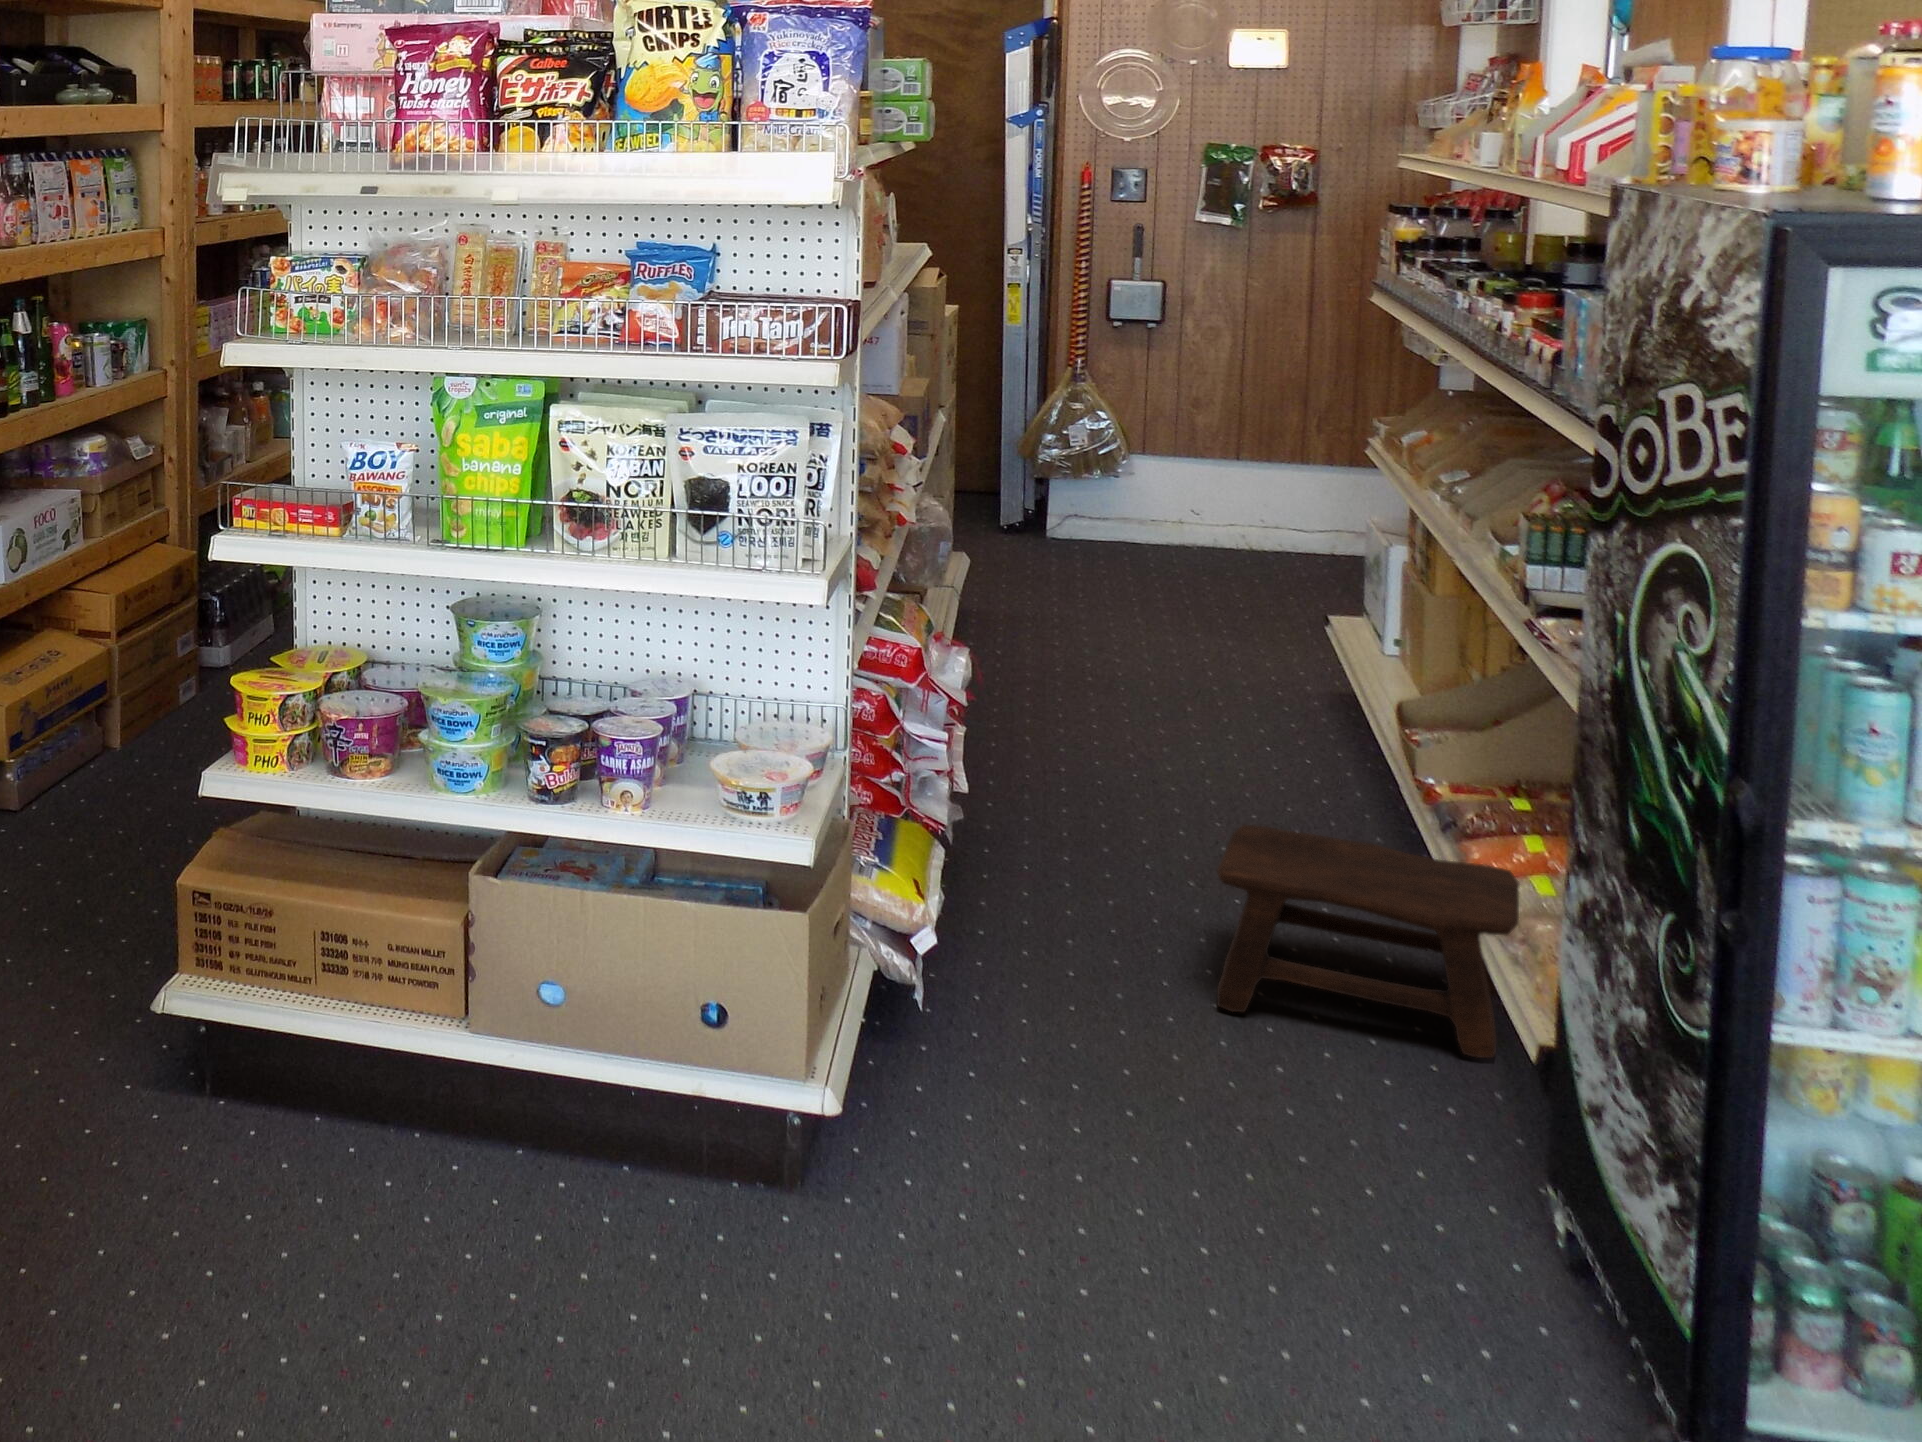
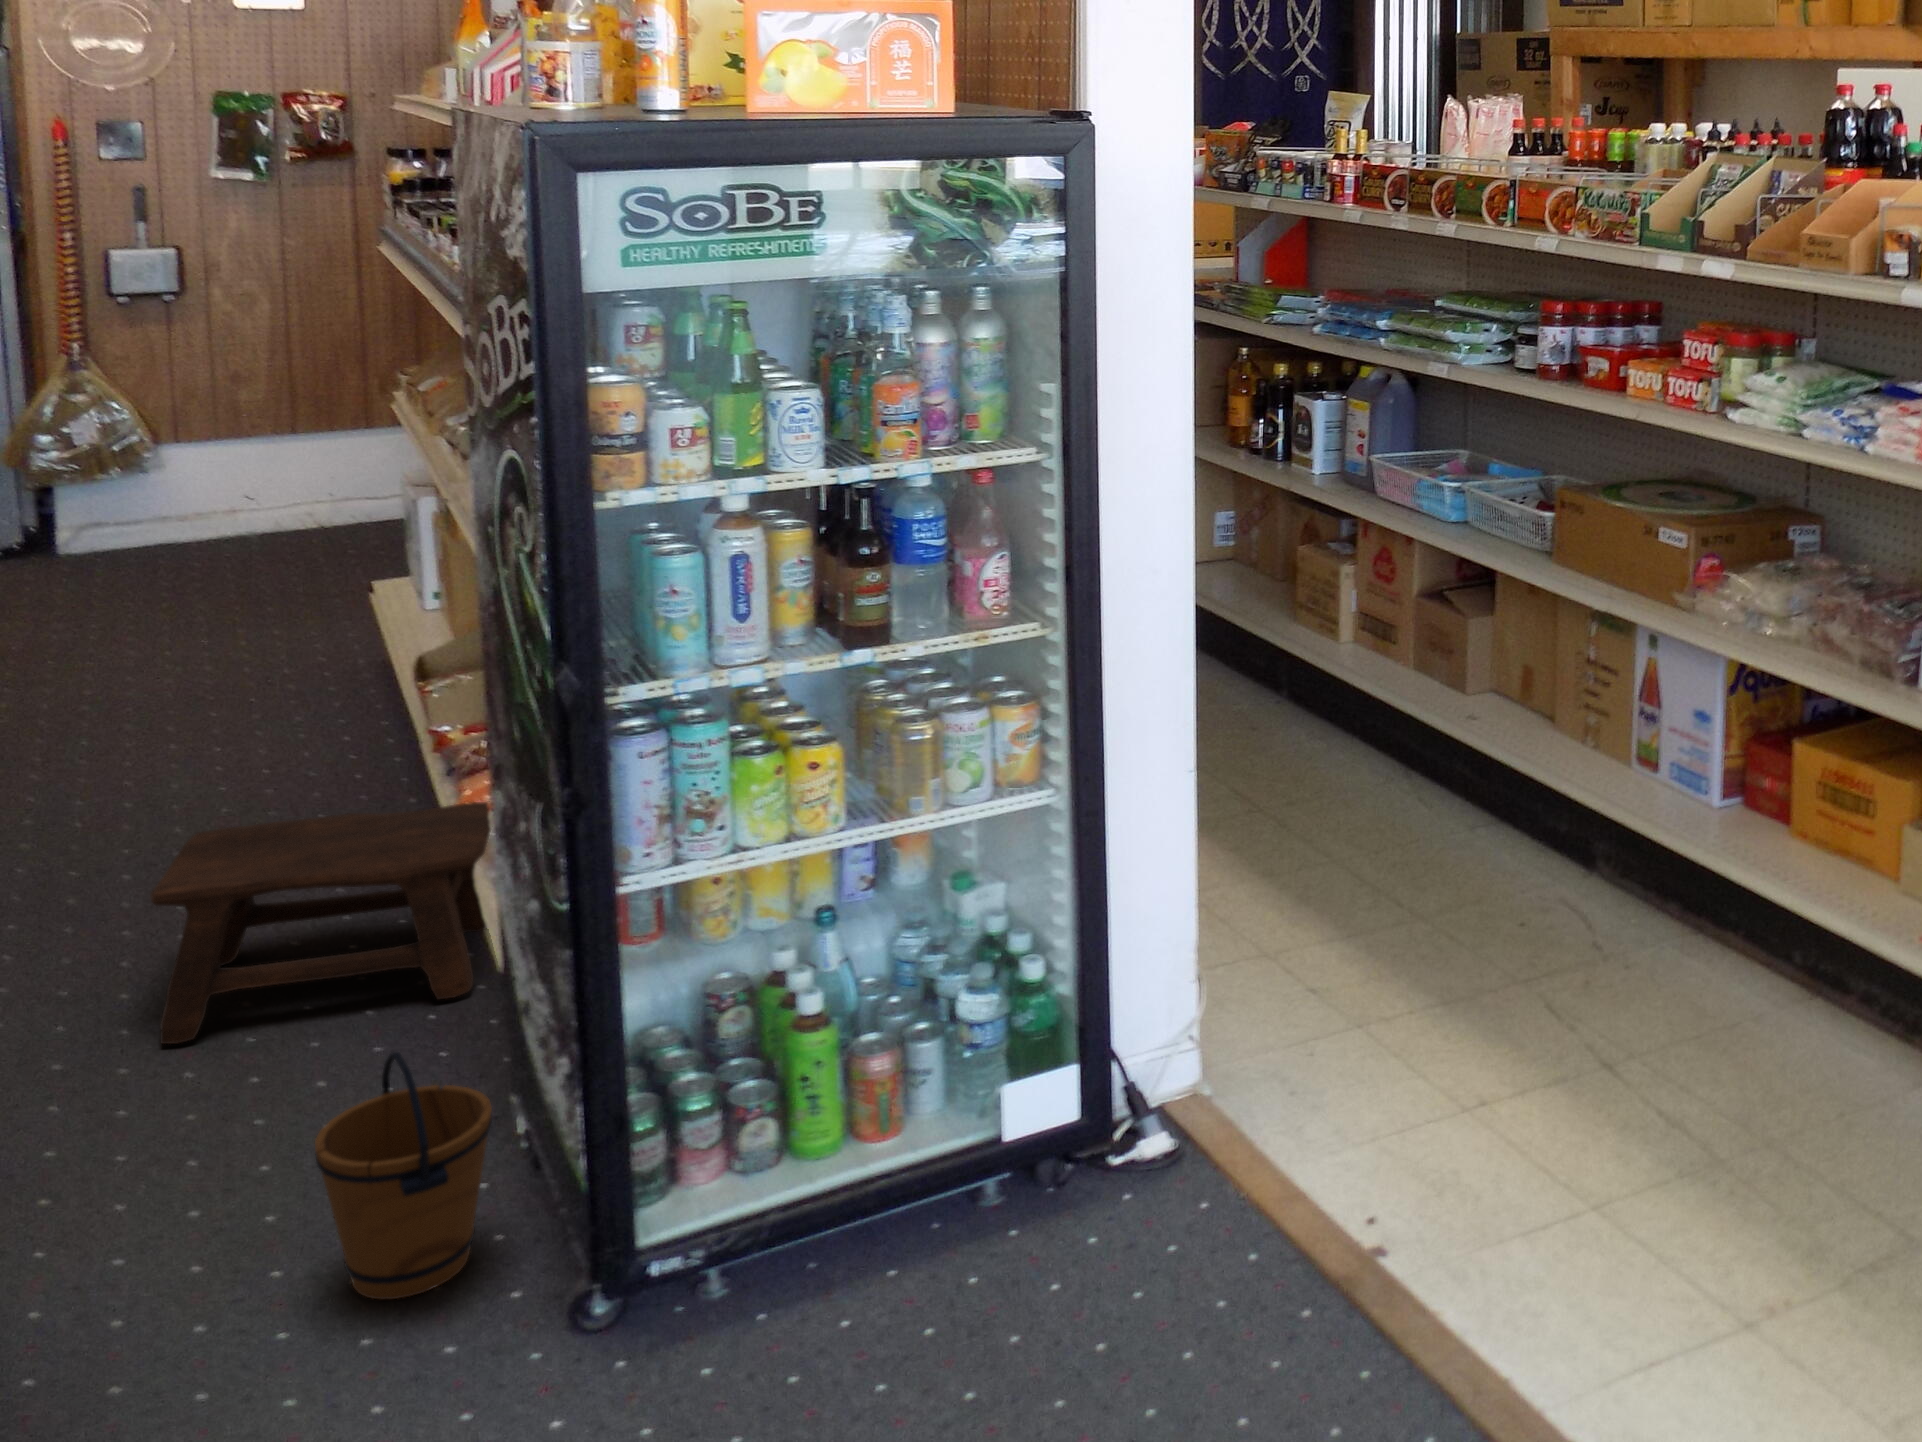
bucket: none [1417,1111,1591,1362] -> present [315,1052,492,1300]

